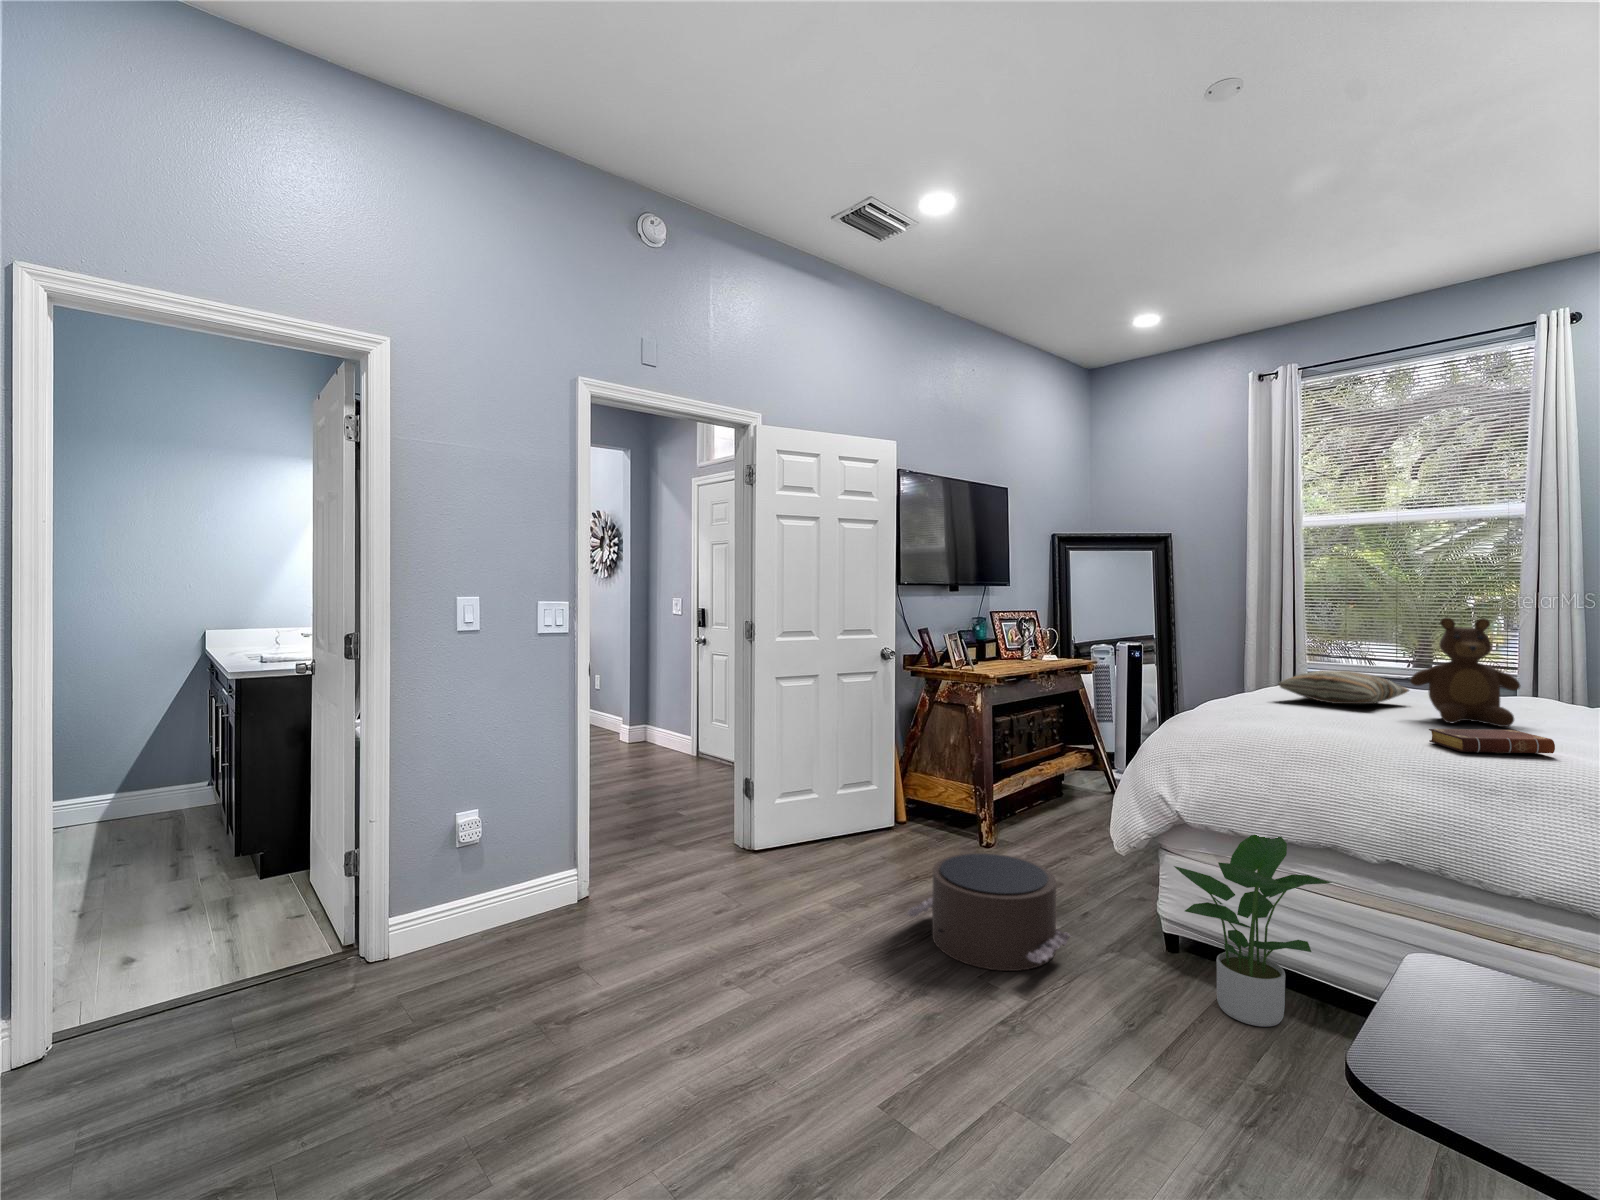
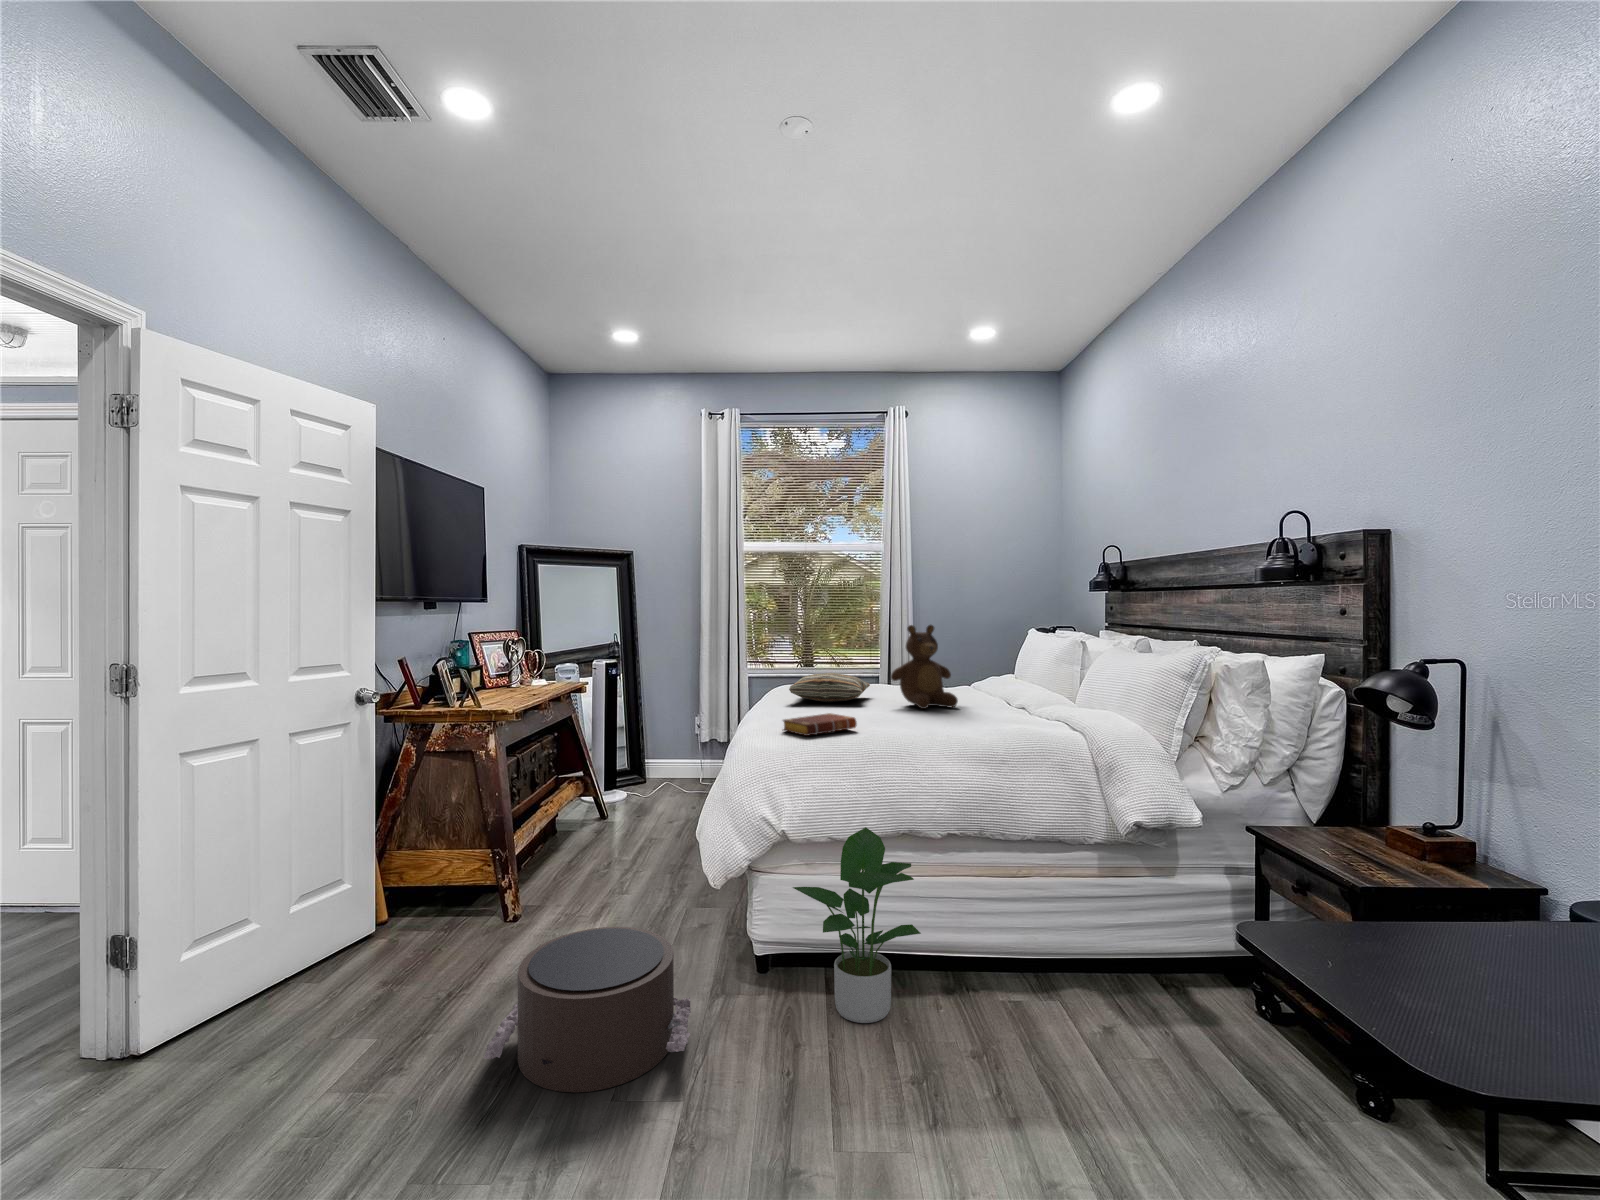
book: present [1429,729,1555,754] -> present [783,713,857,736]

